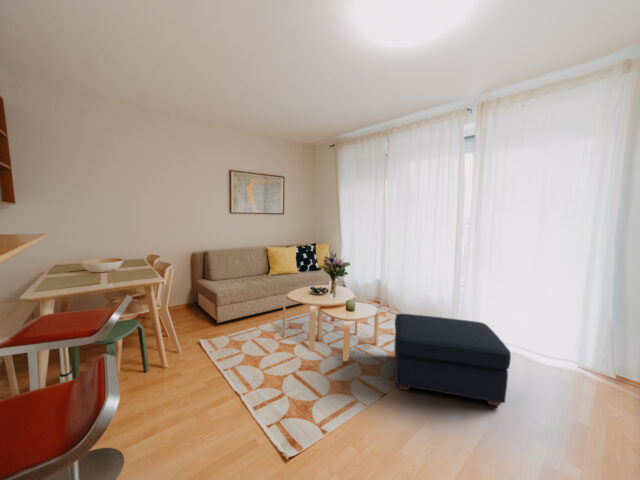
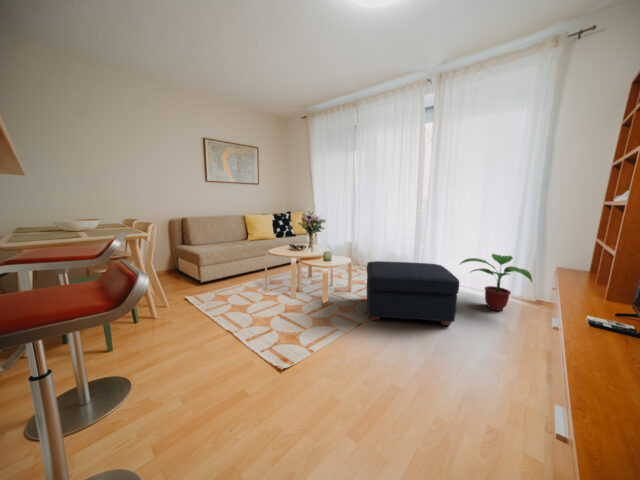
potted plant: none [508,312,611,387] -> present [461,254,532,311]

